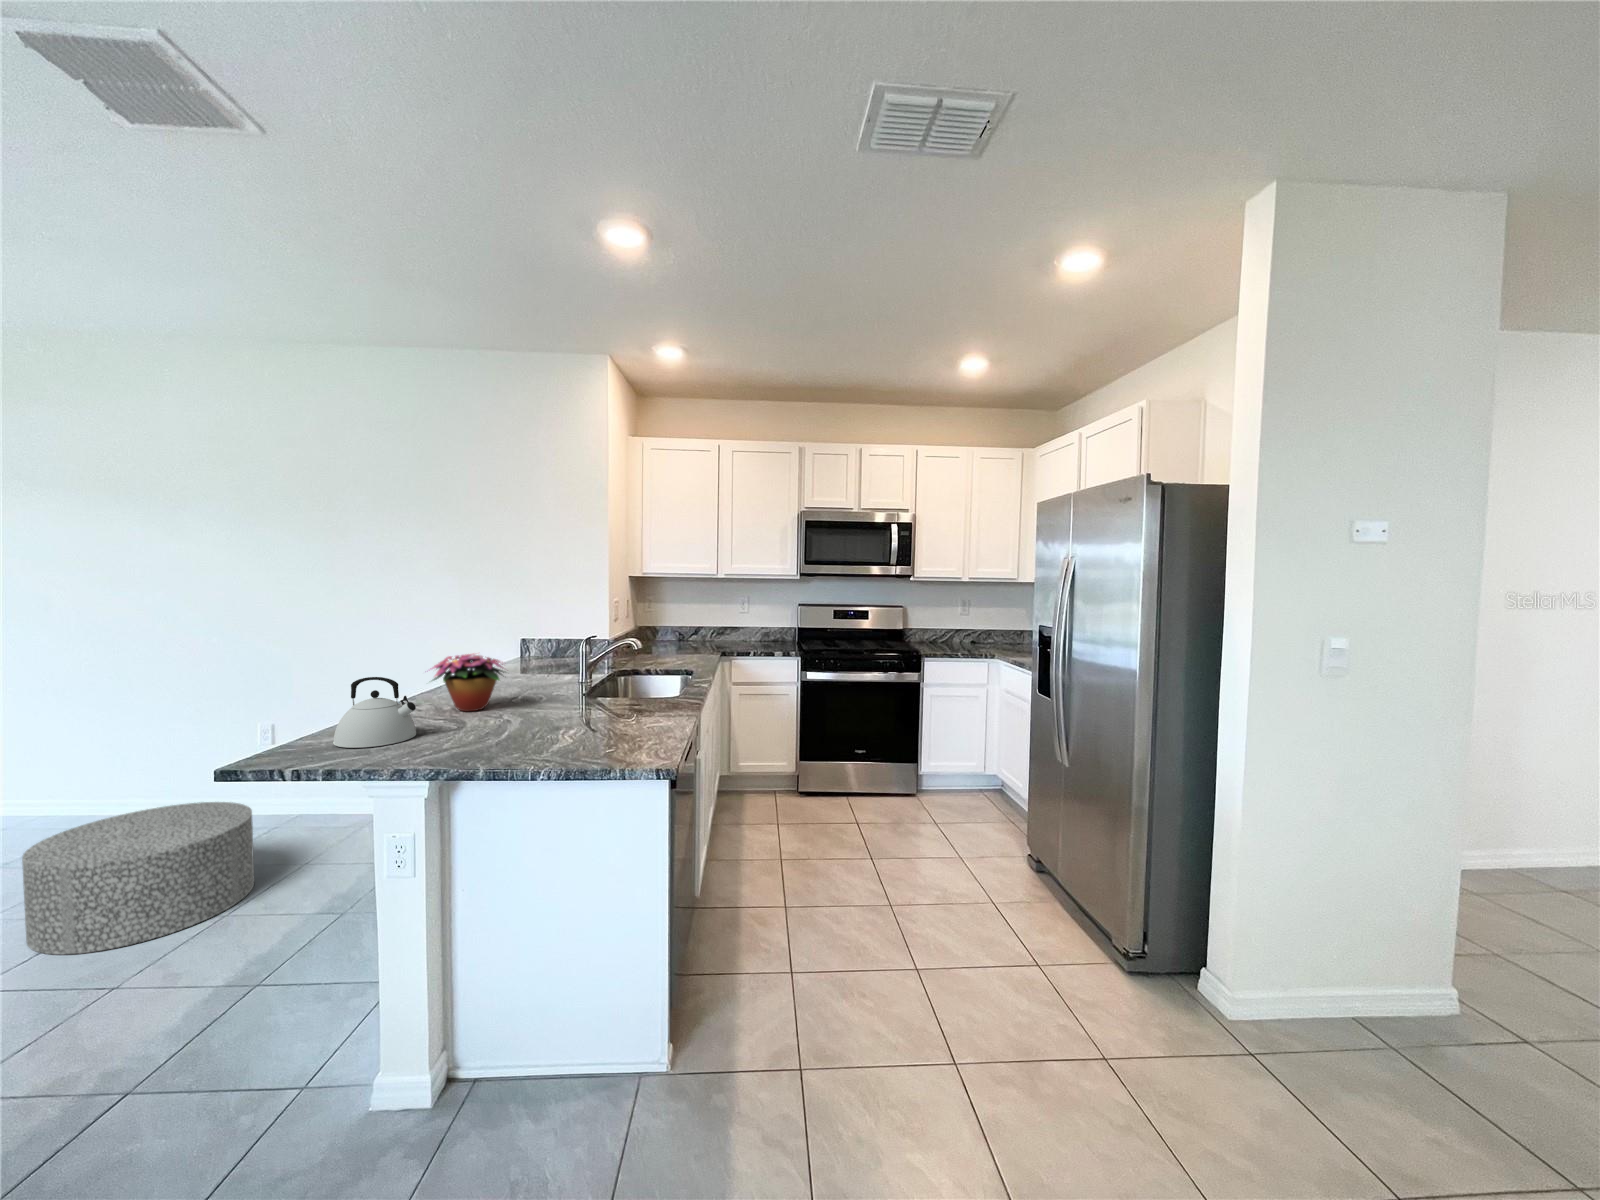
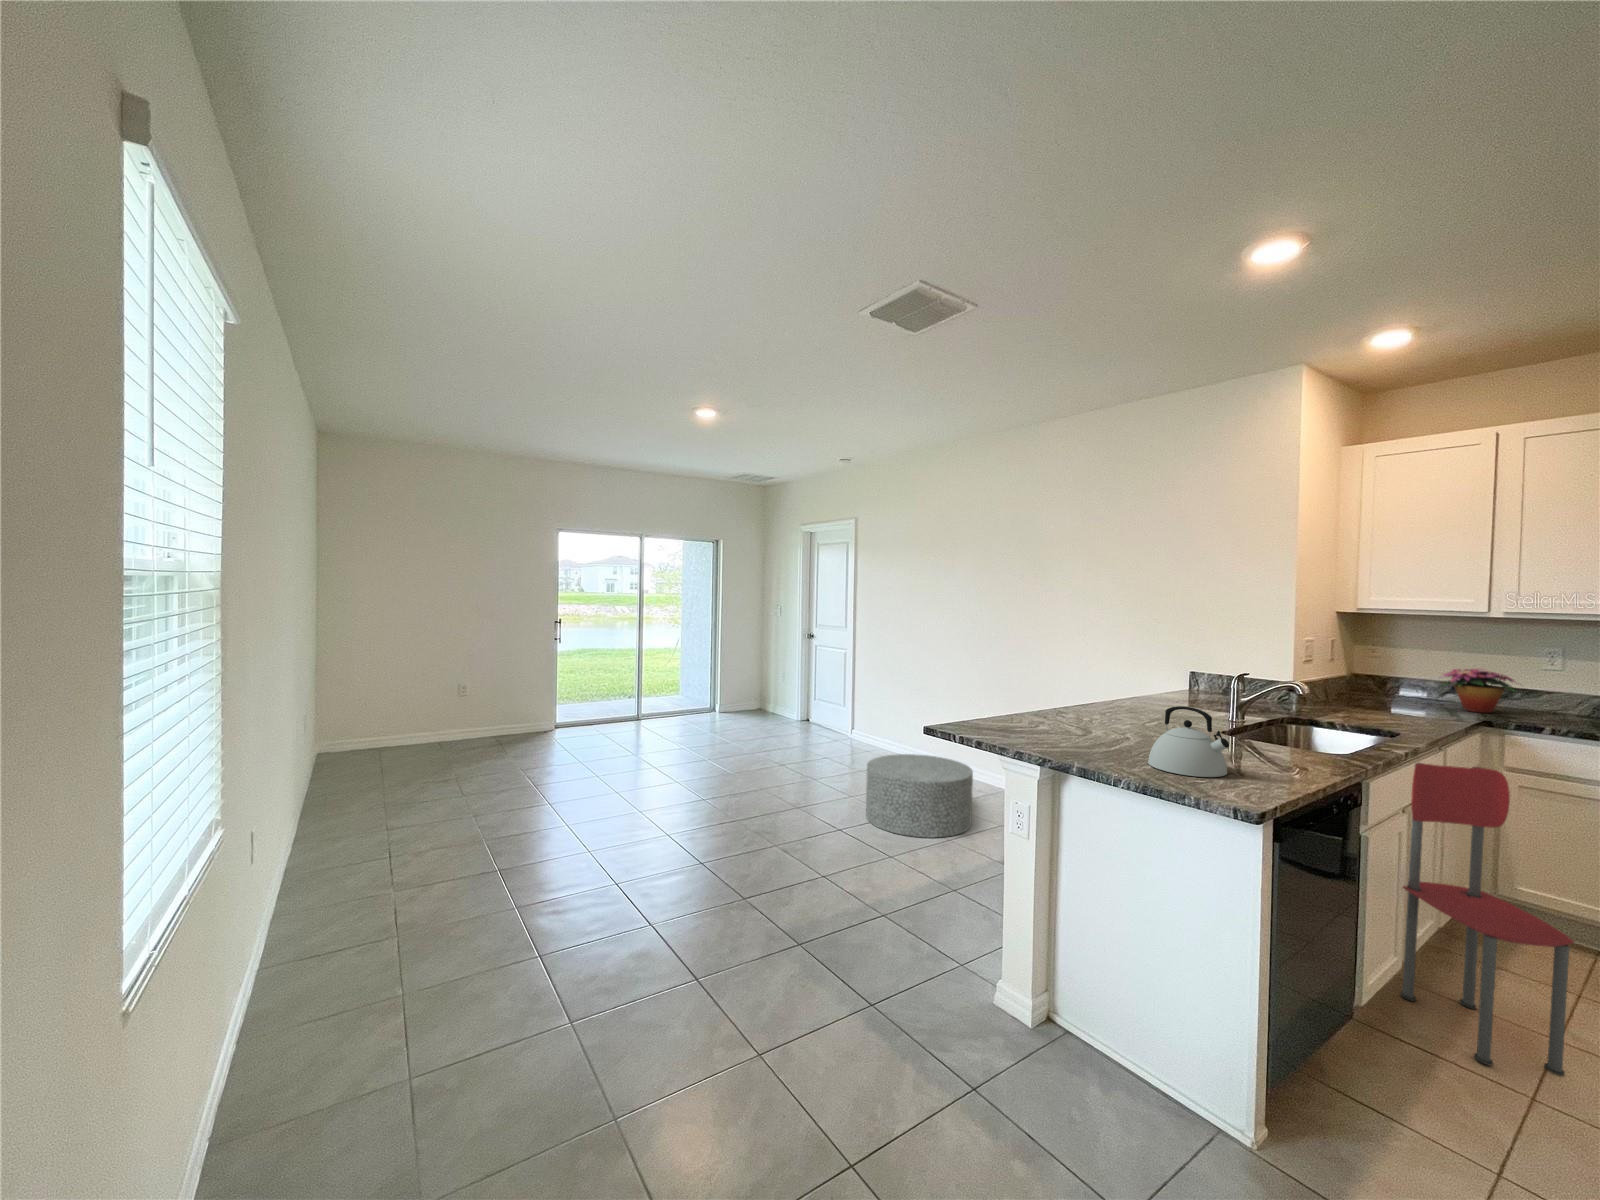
flower arrangement: present [429,653,504,711] -> present [1443,669,1514,713]
kettle: present [333,677,416,748] -> present [1148,706,1229,777]
dining chair: none [701,686,794,896] -> present [1400,763,1574,1076]

